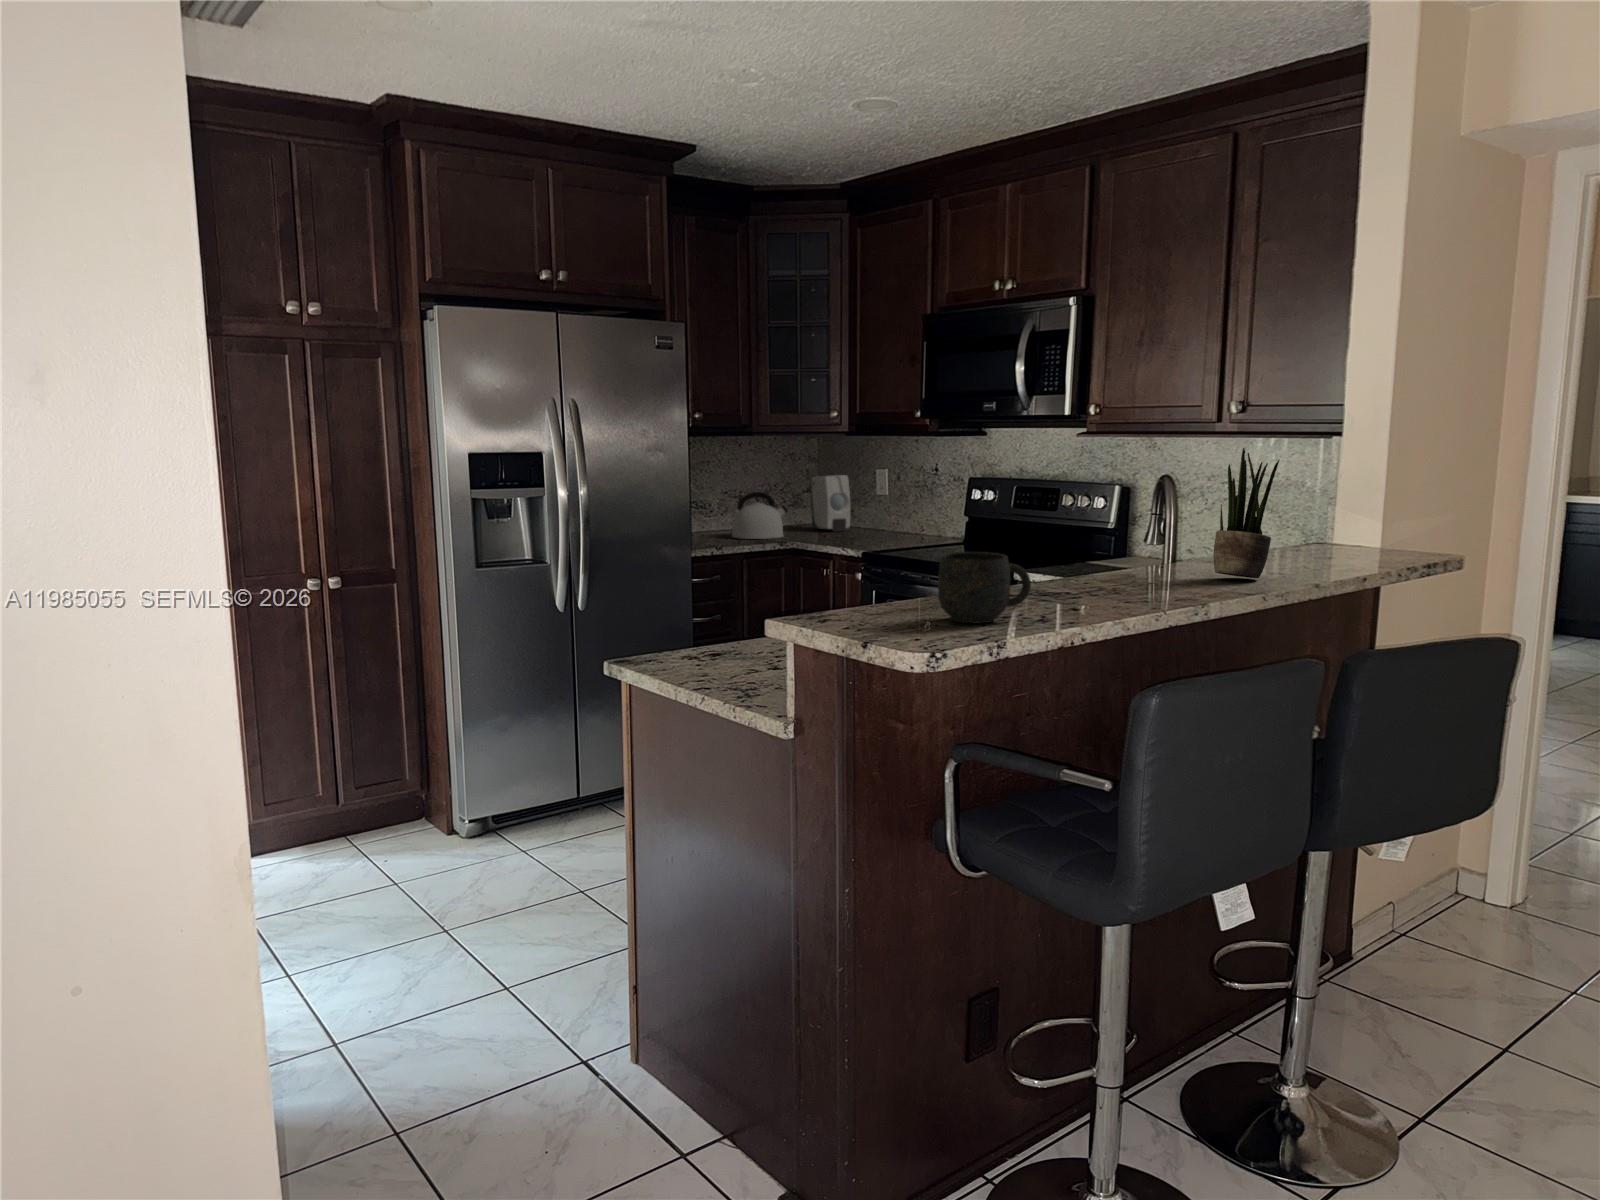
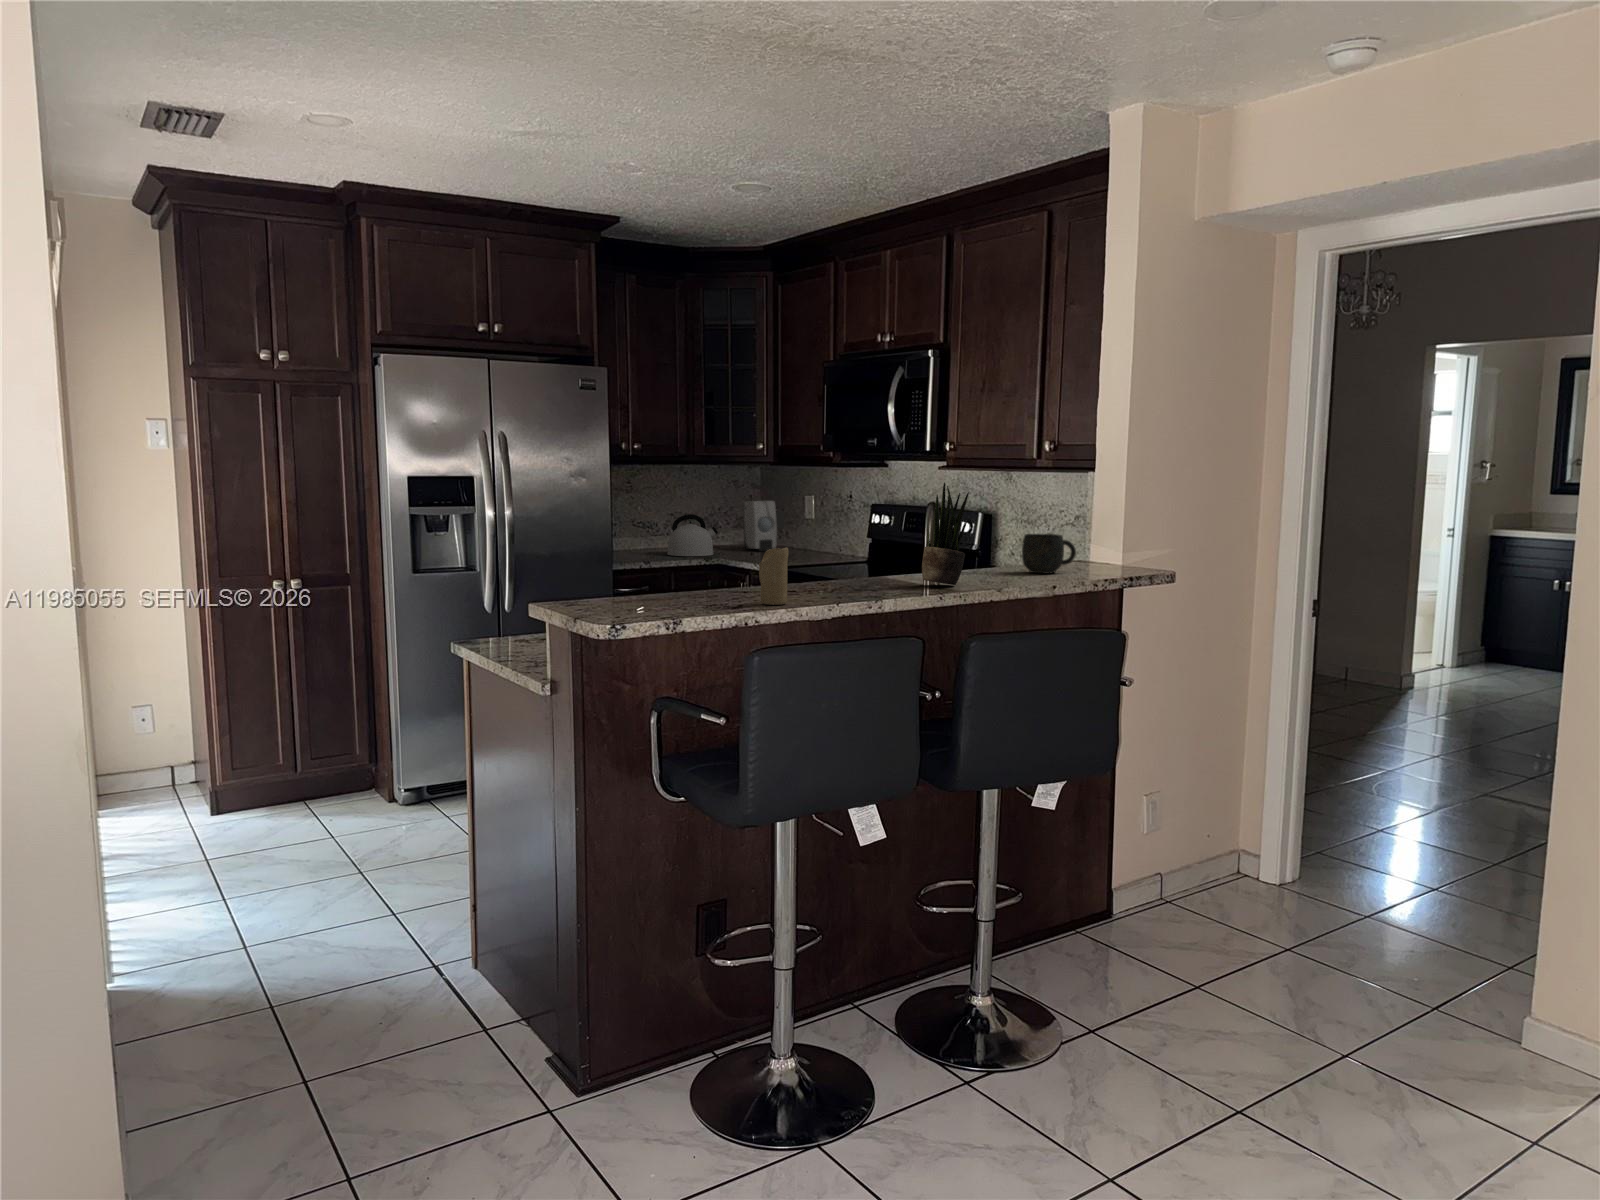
candle: none [1069,537,1109,613] -> present [759,547,788,605]
mug: present [938,552,1031,623] -> present [1022,534,1076,574]

